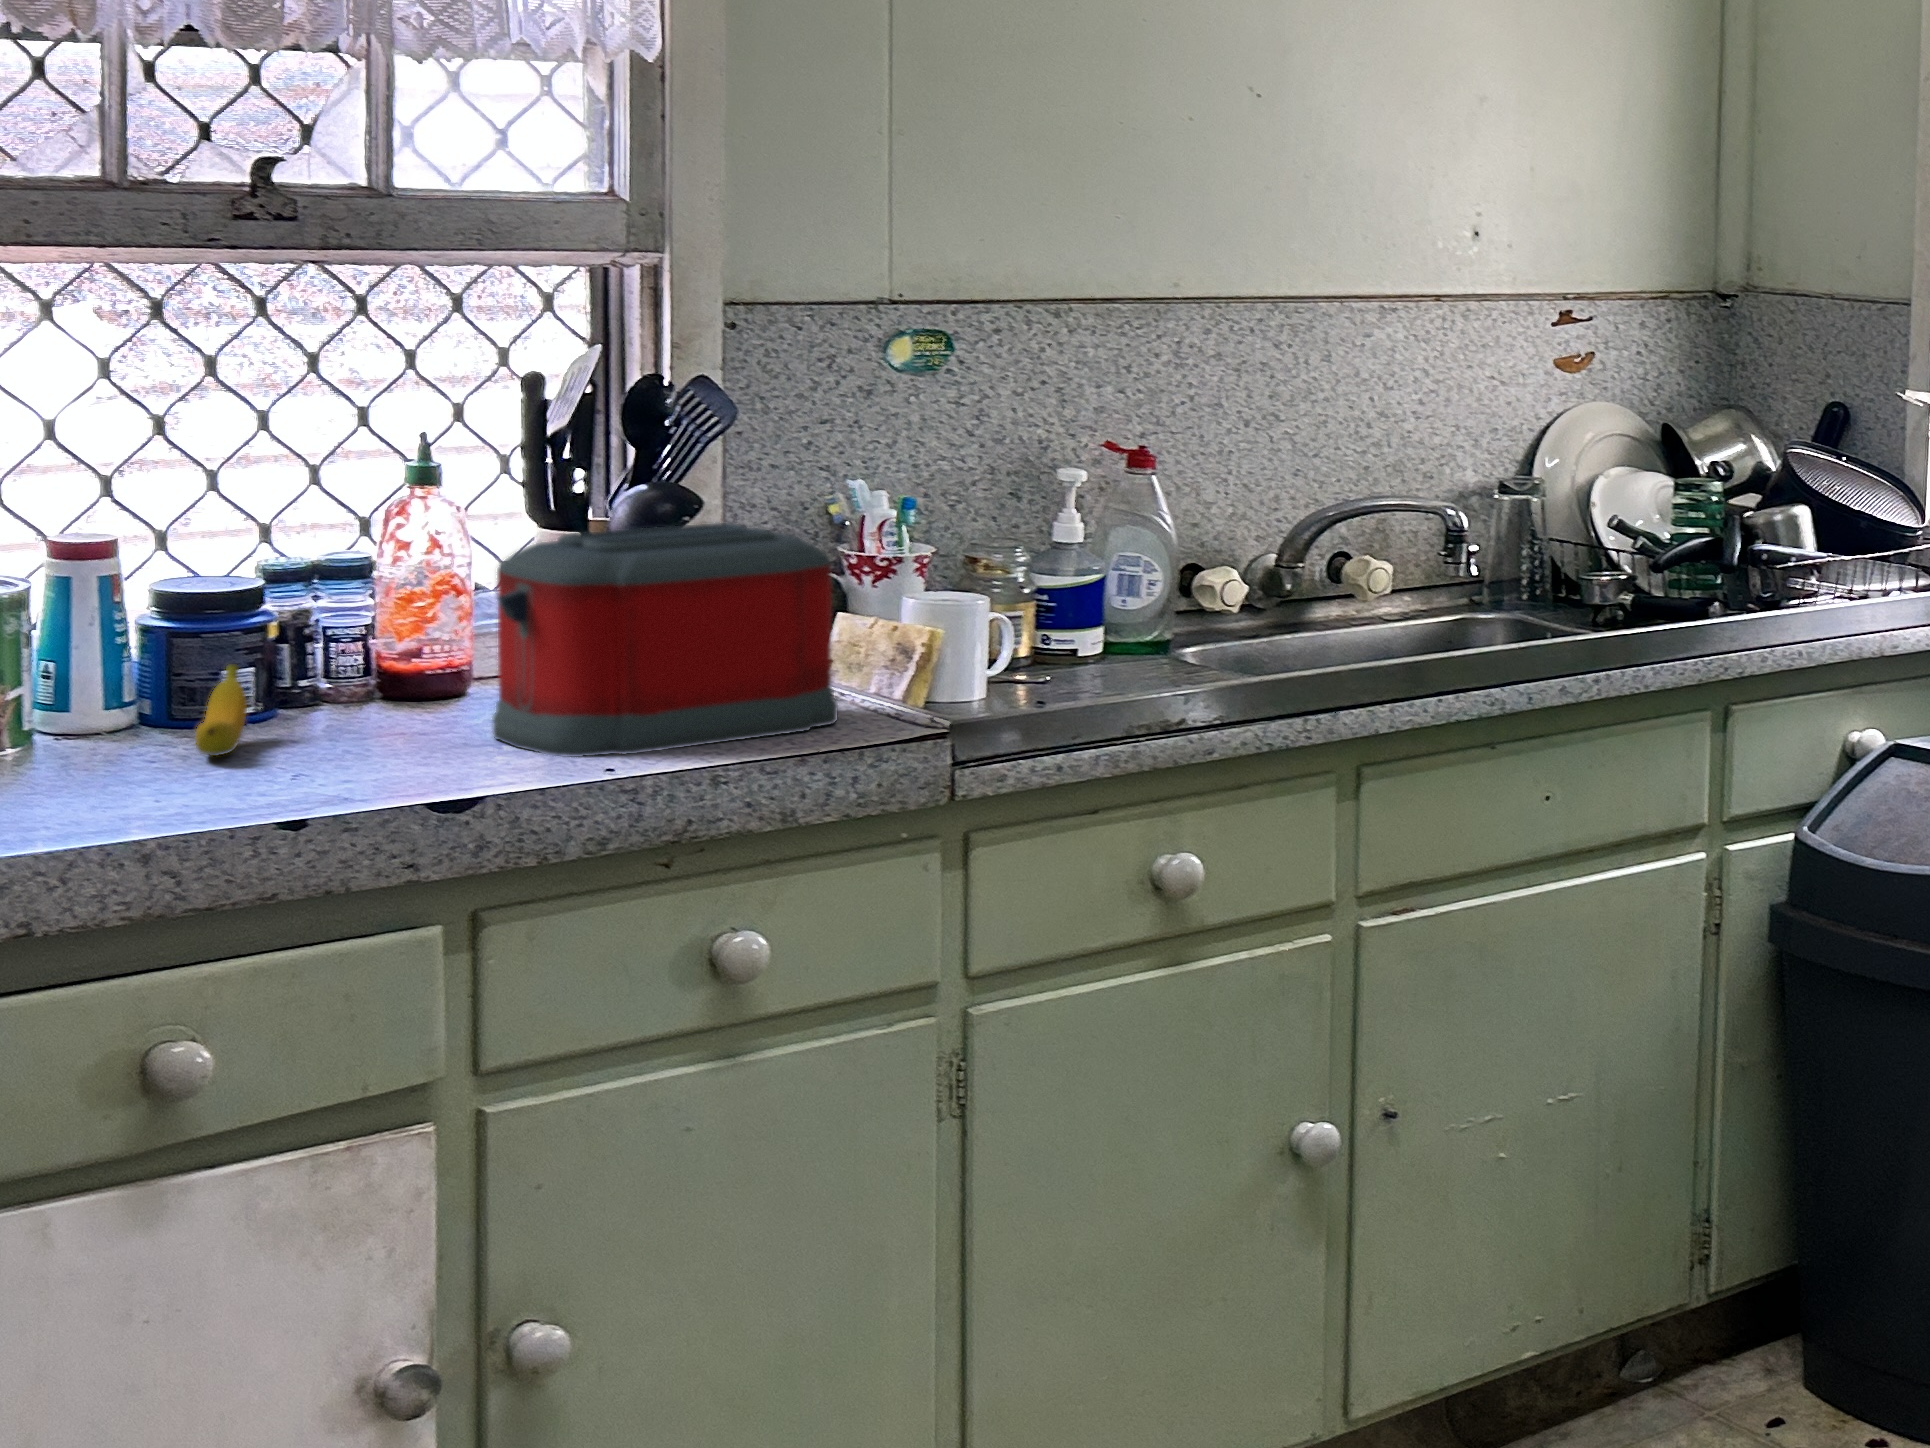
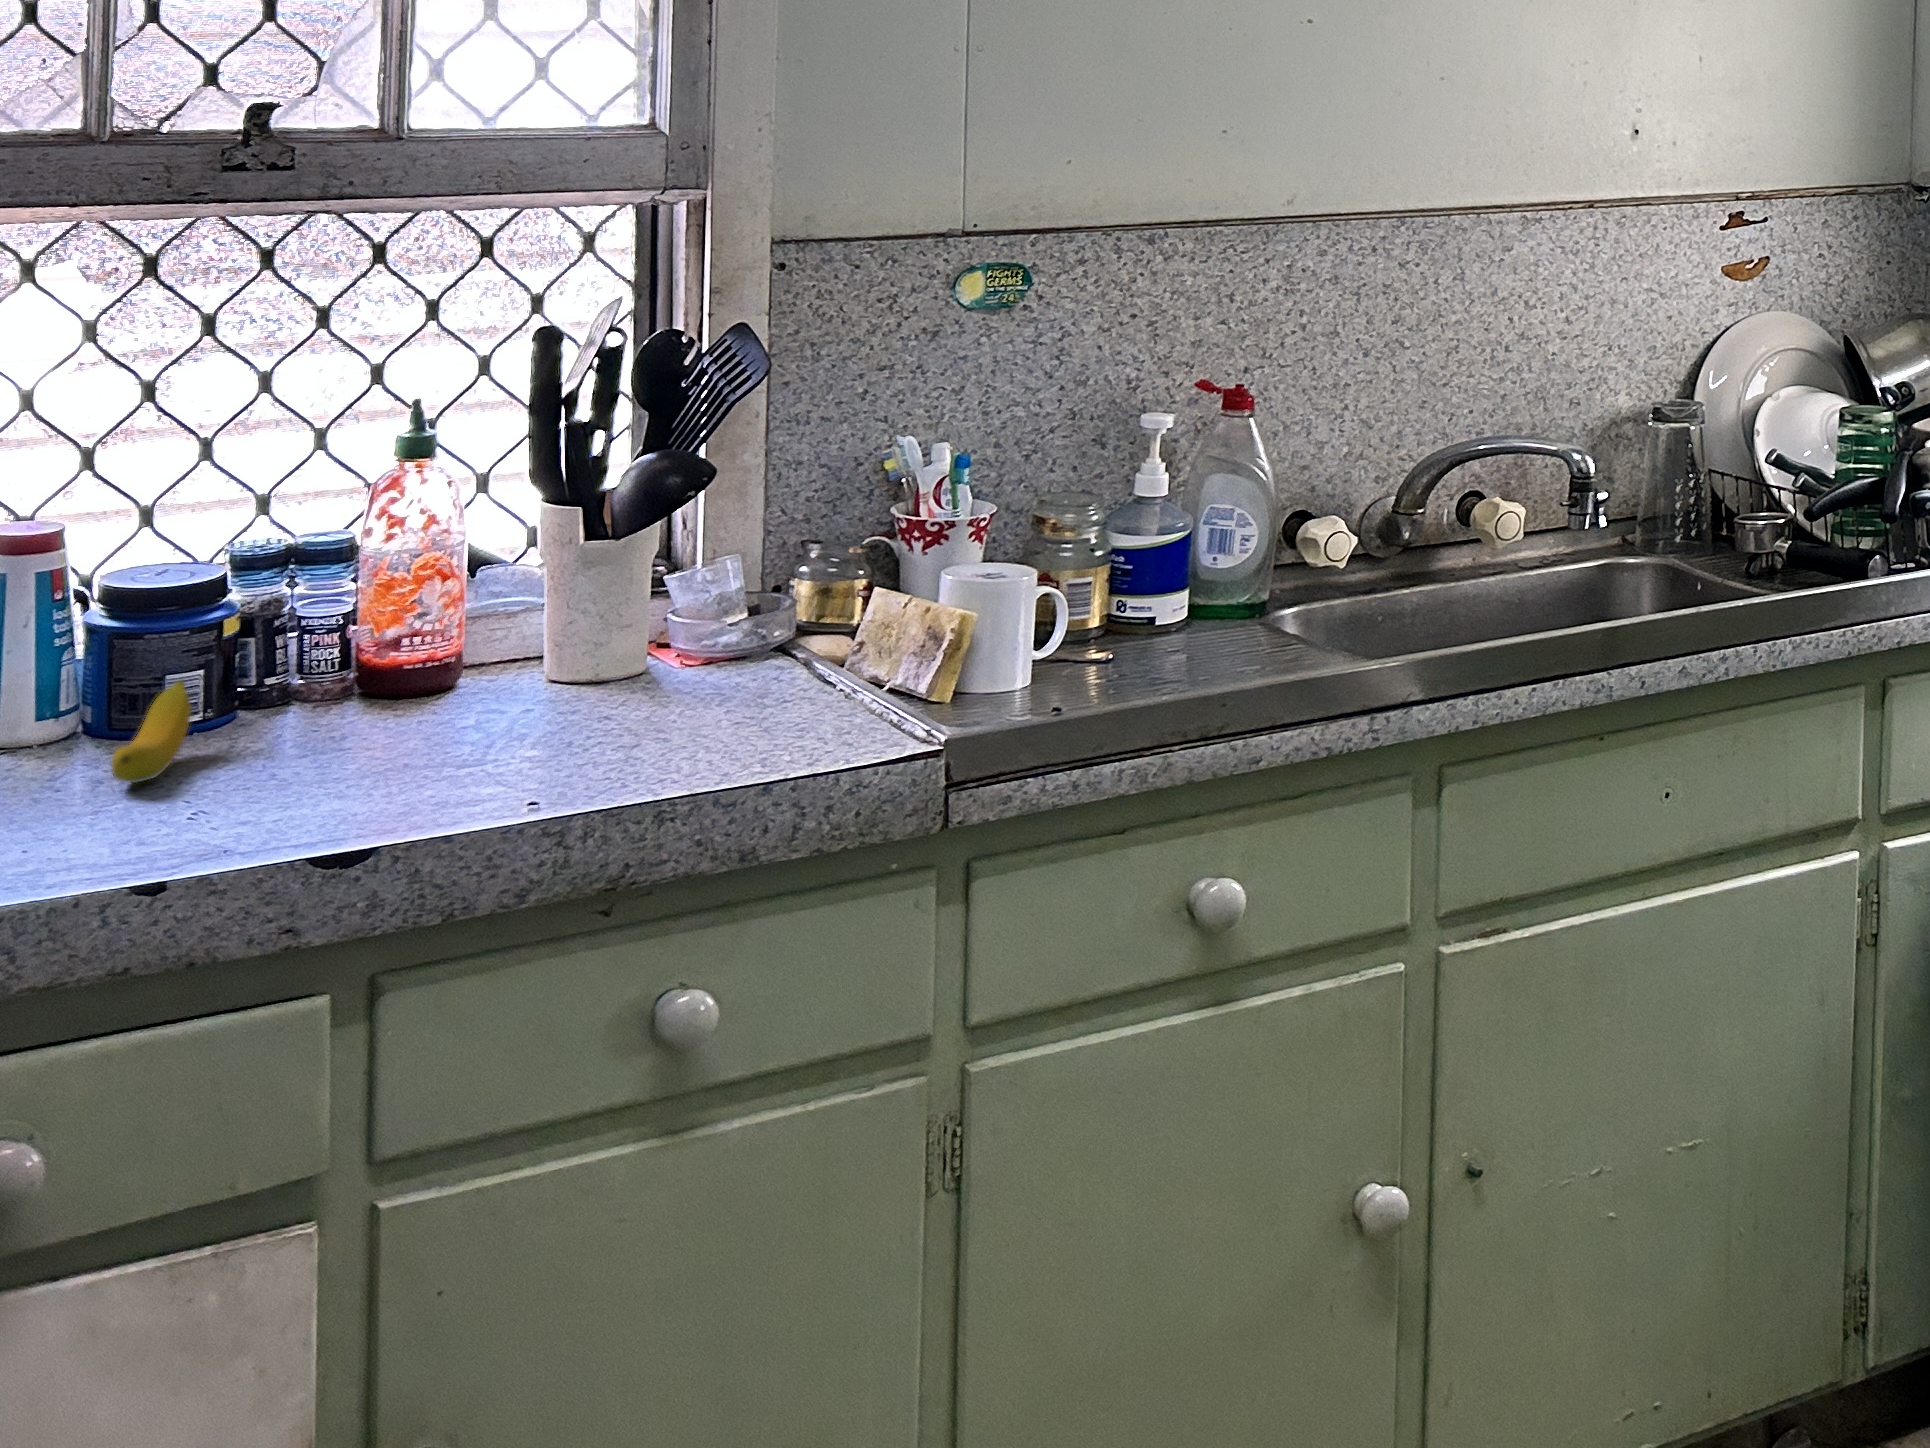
toaster: present [492,523,838,757] -> none [447,505,833,787]

